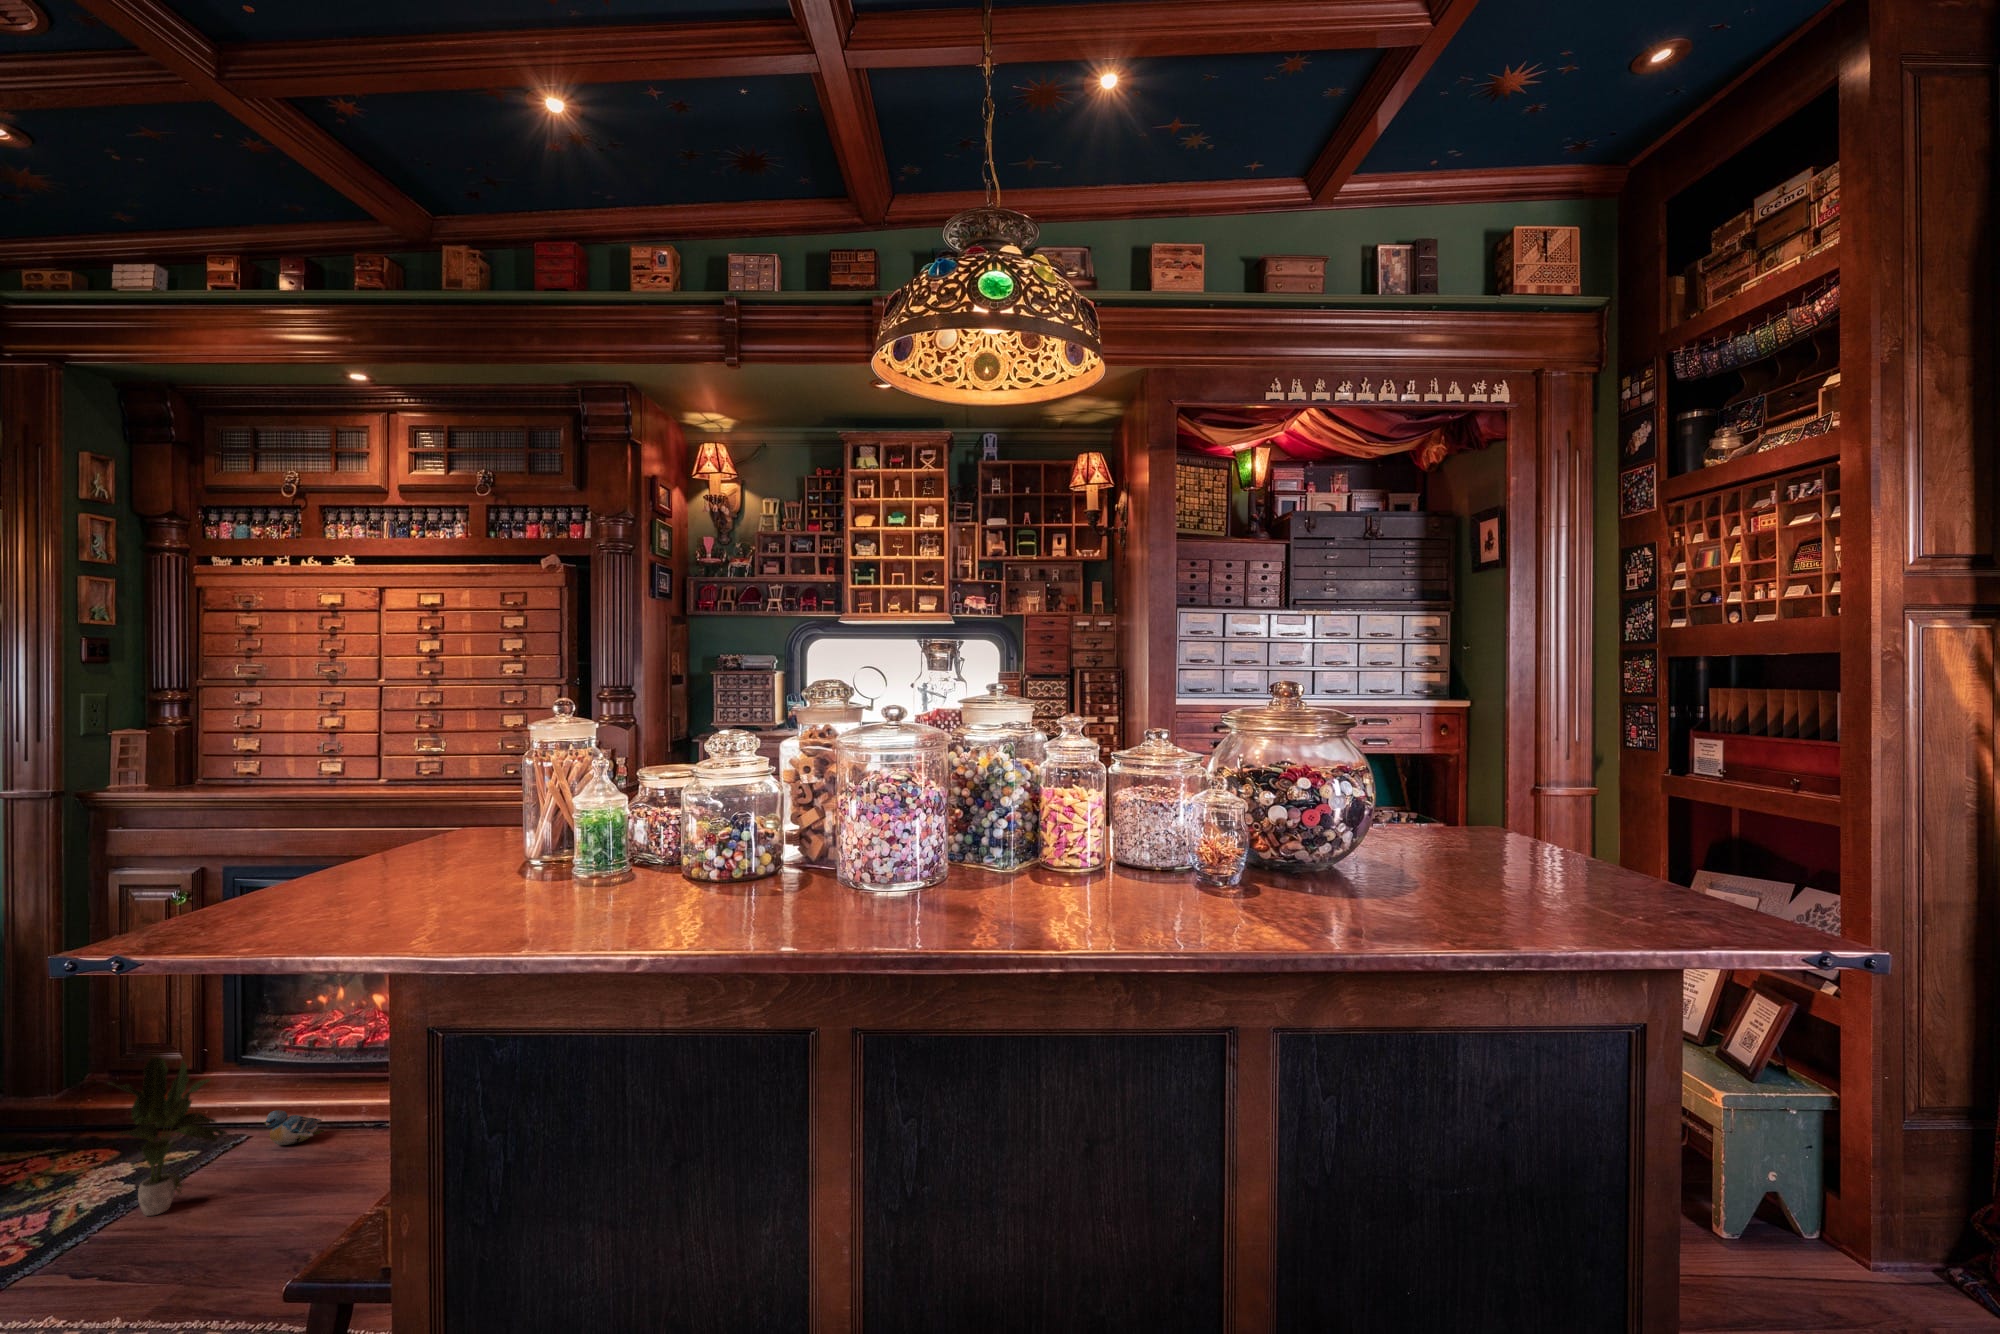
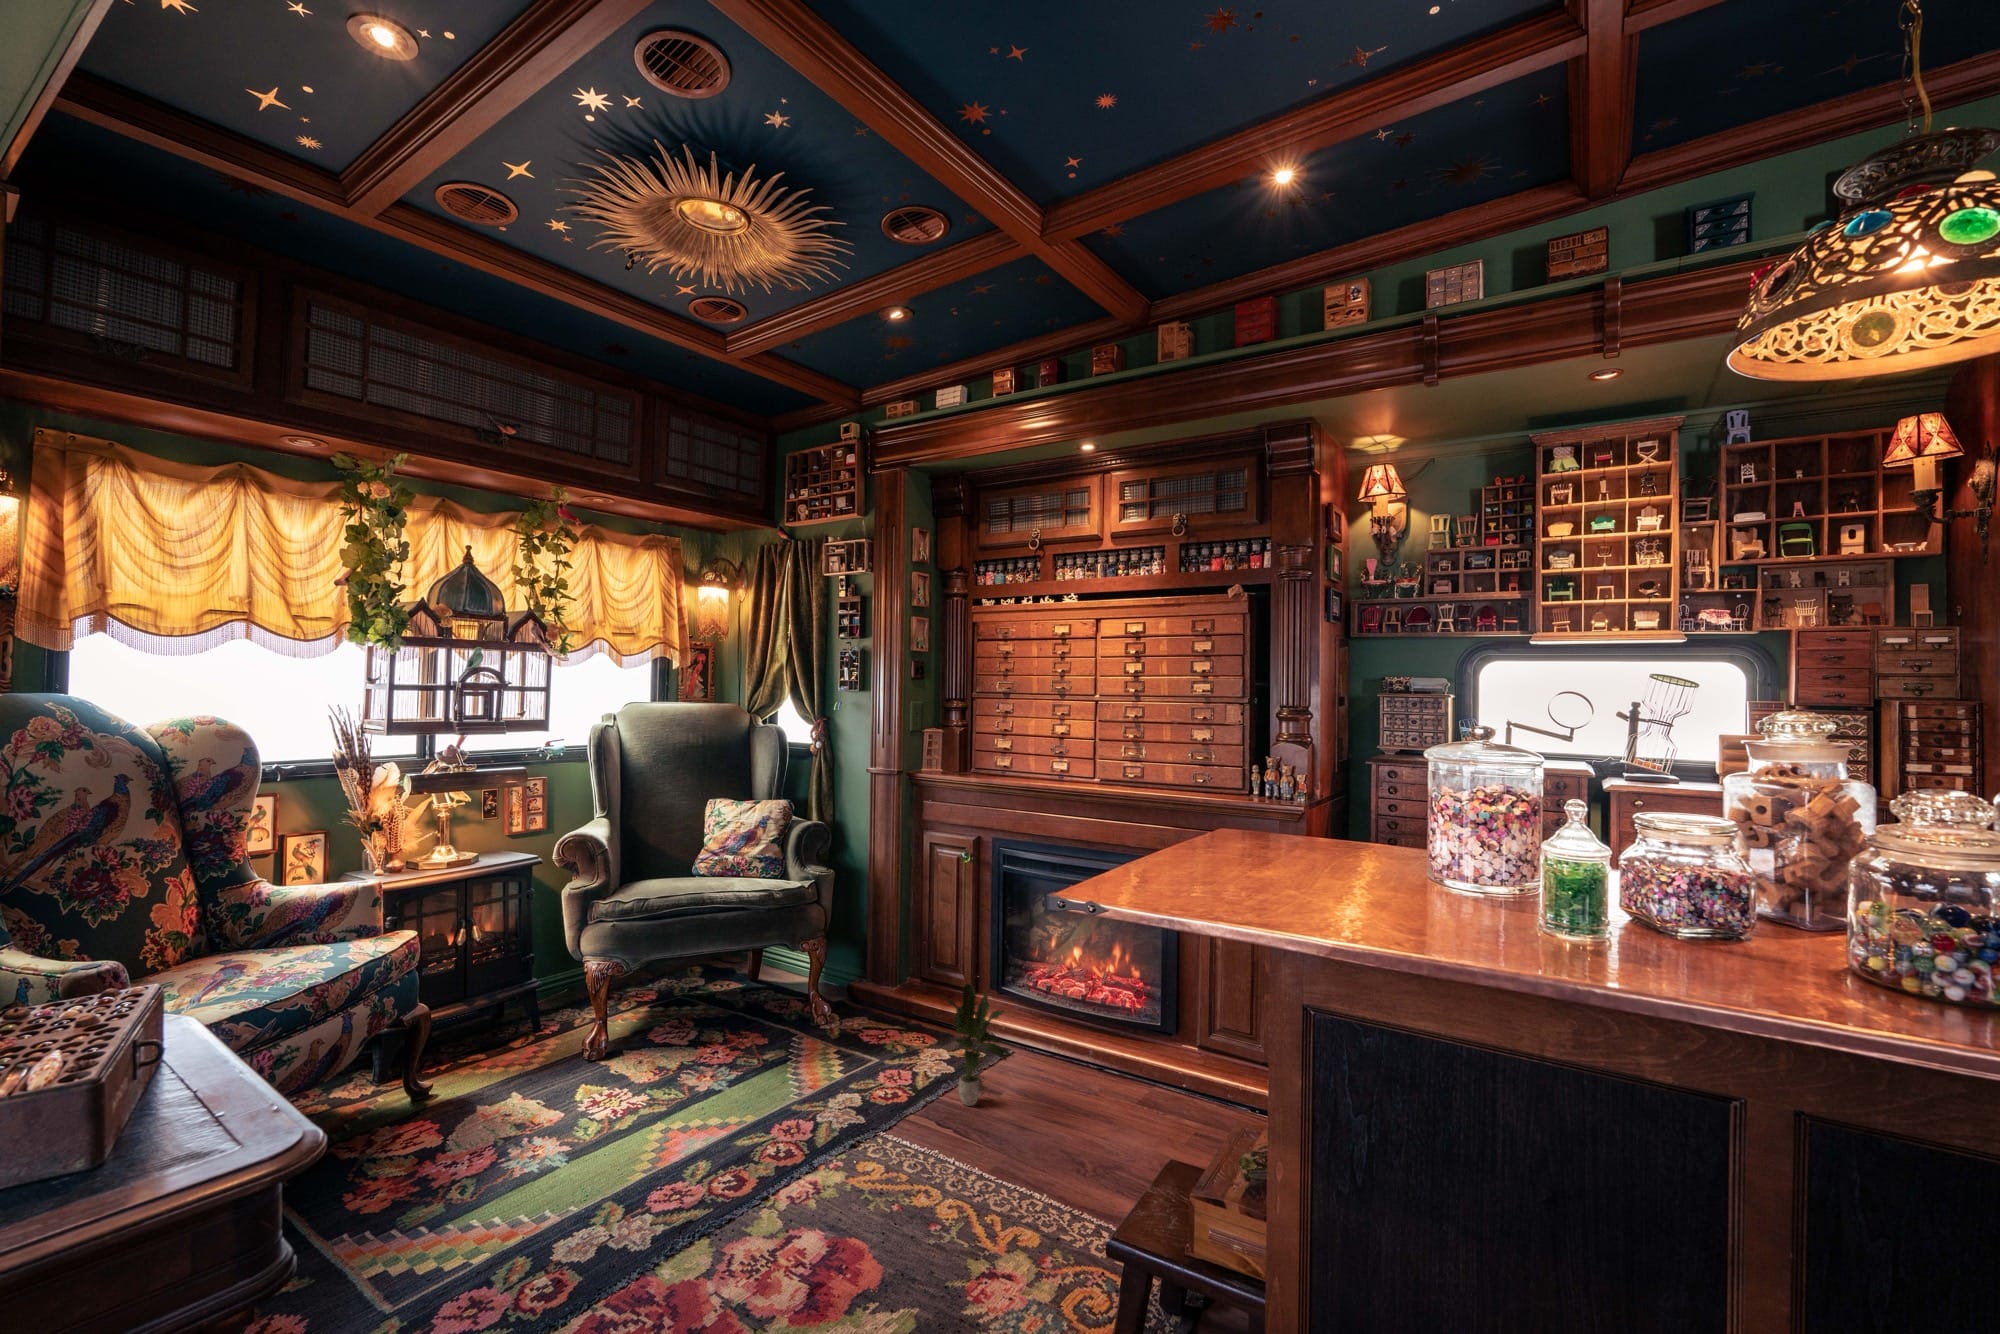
plush toy: present [264,1110,324,1145] -> none [1026,1040,1066,1071]

